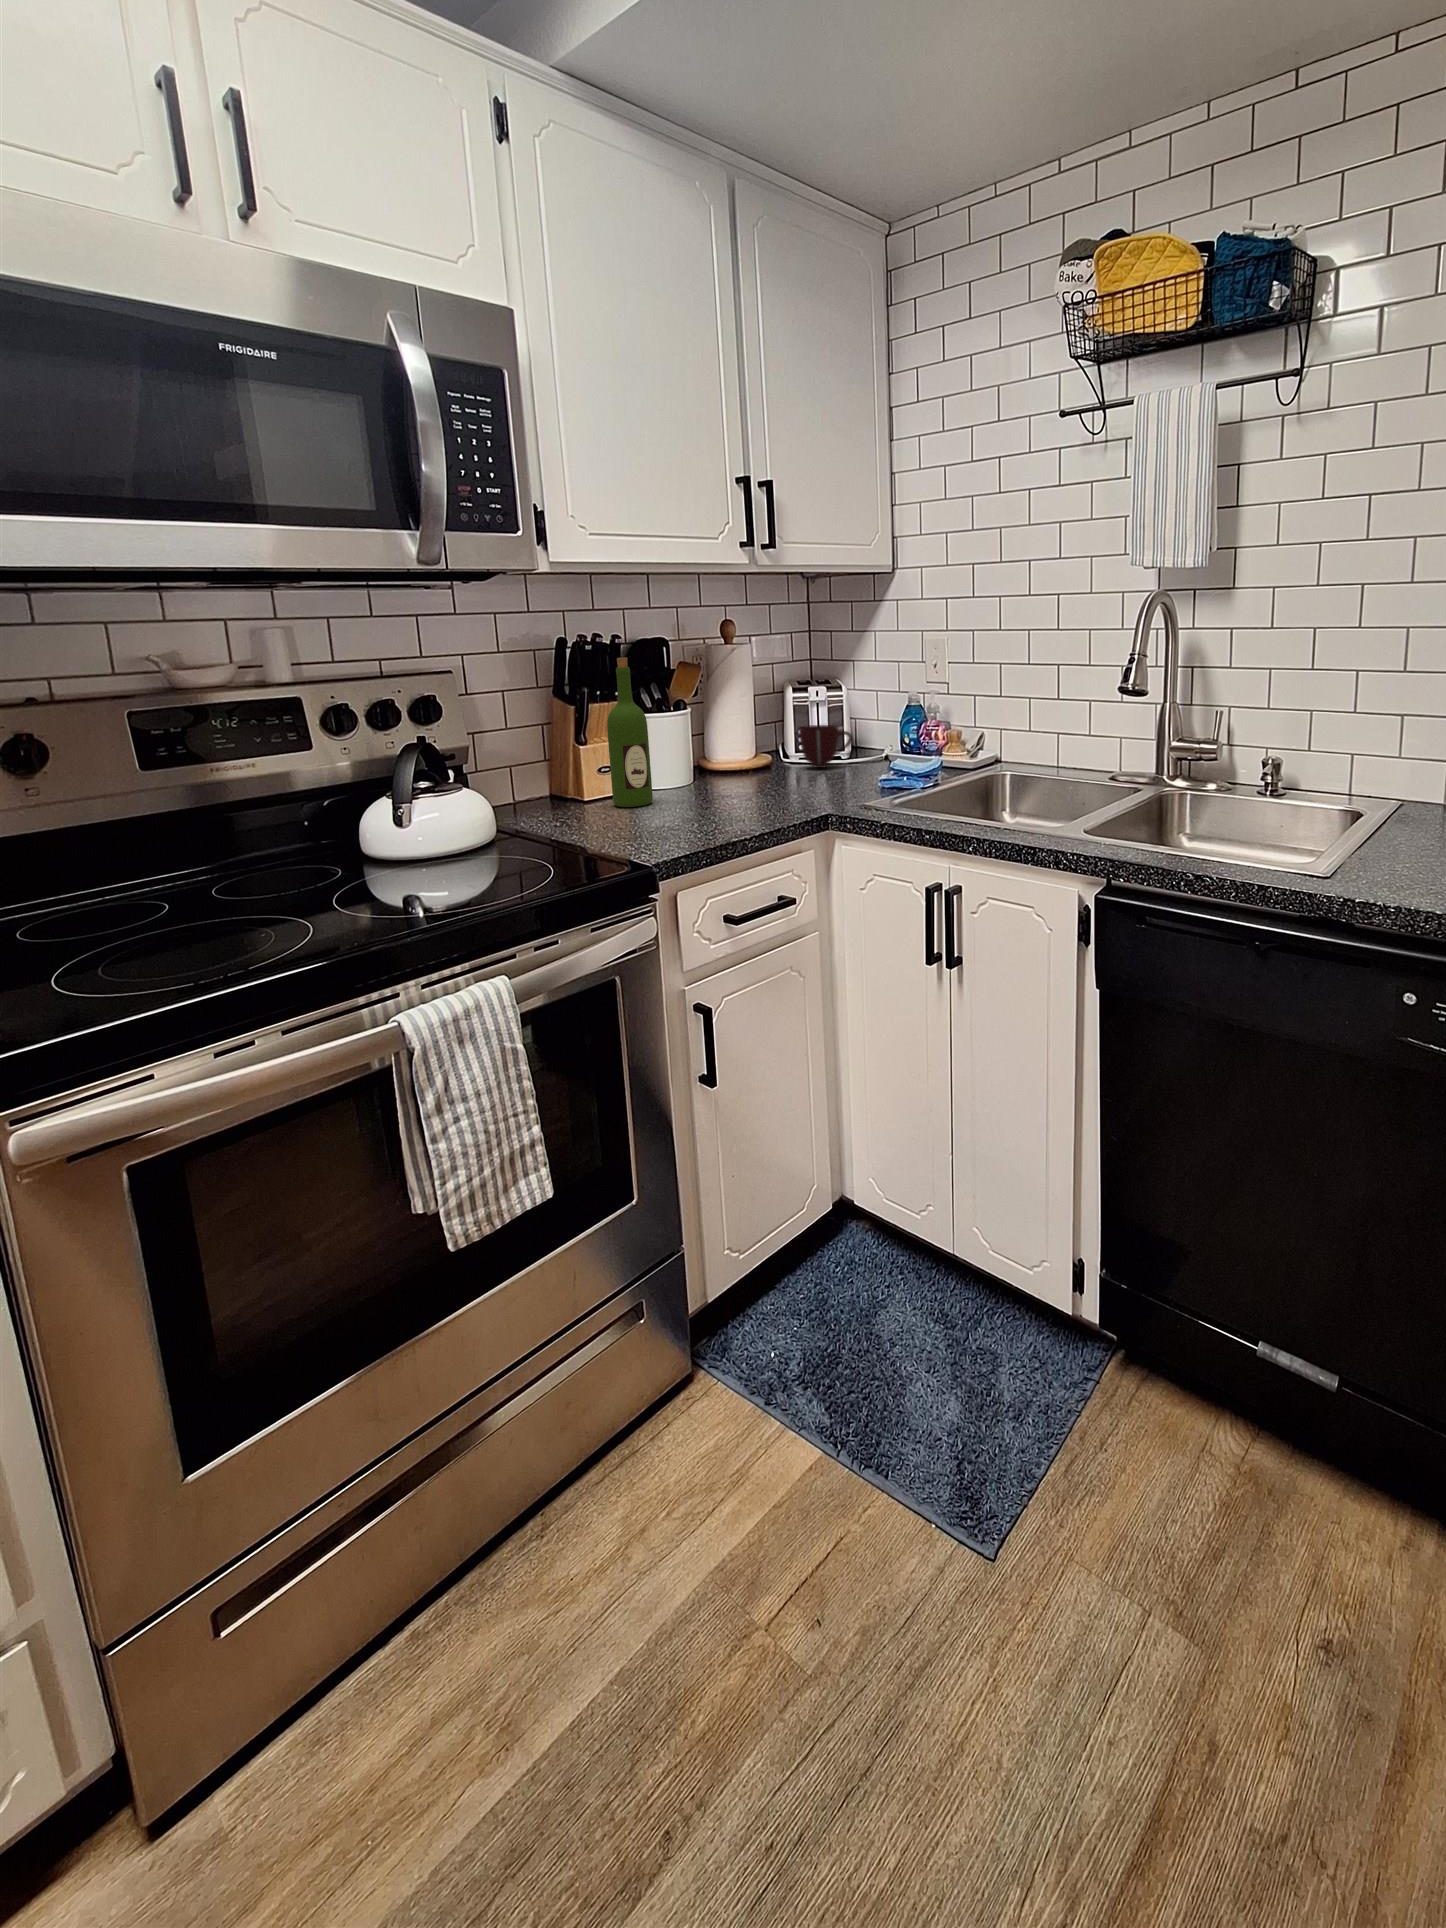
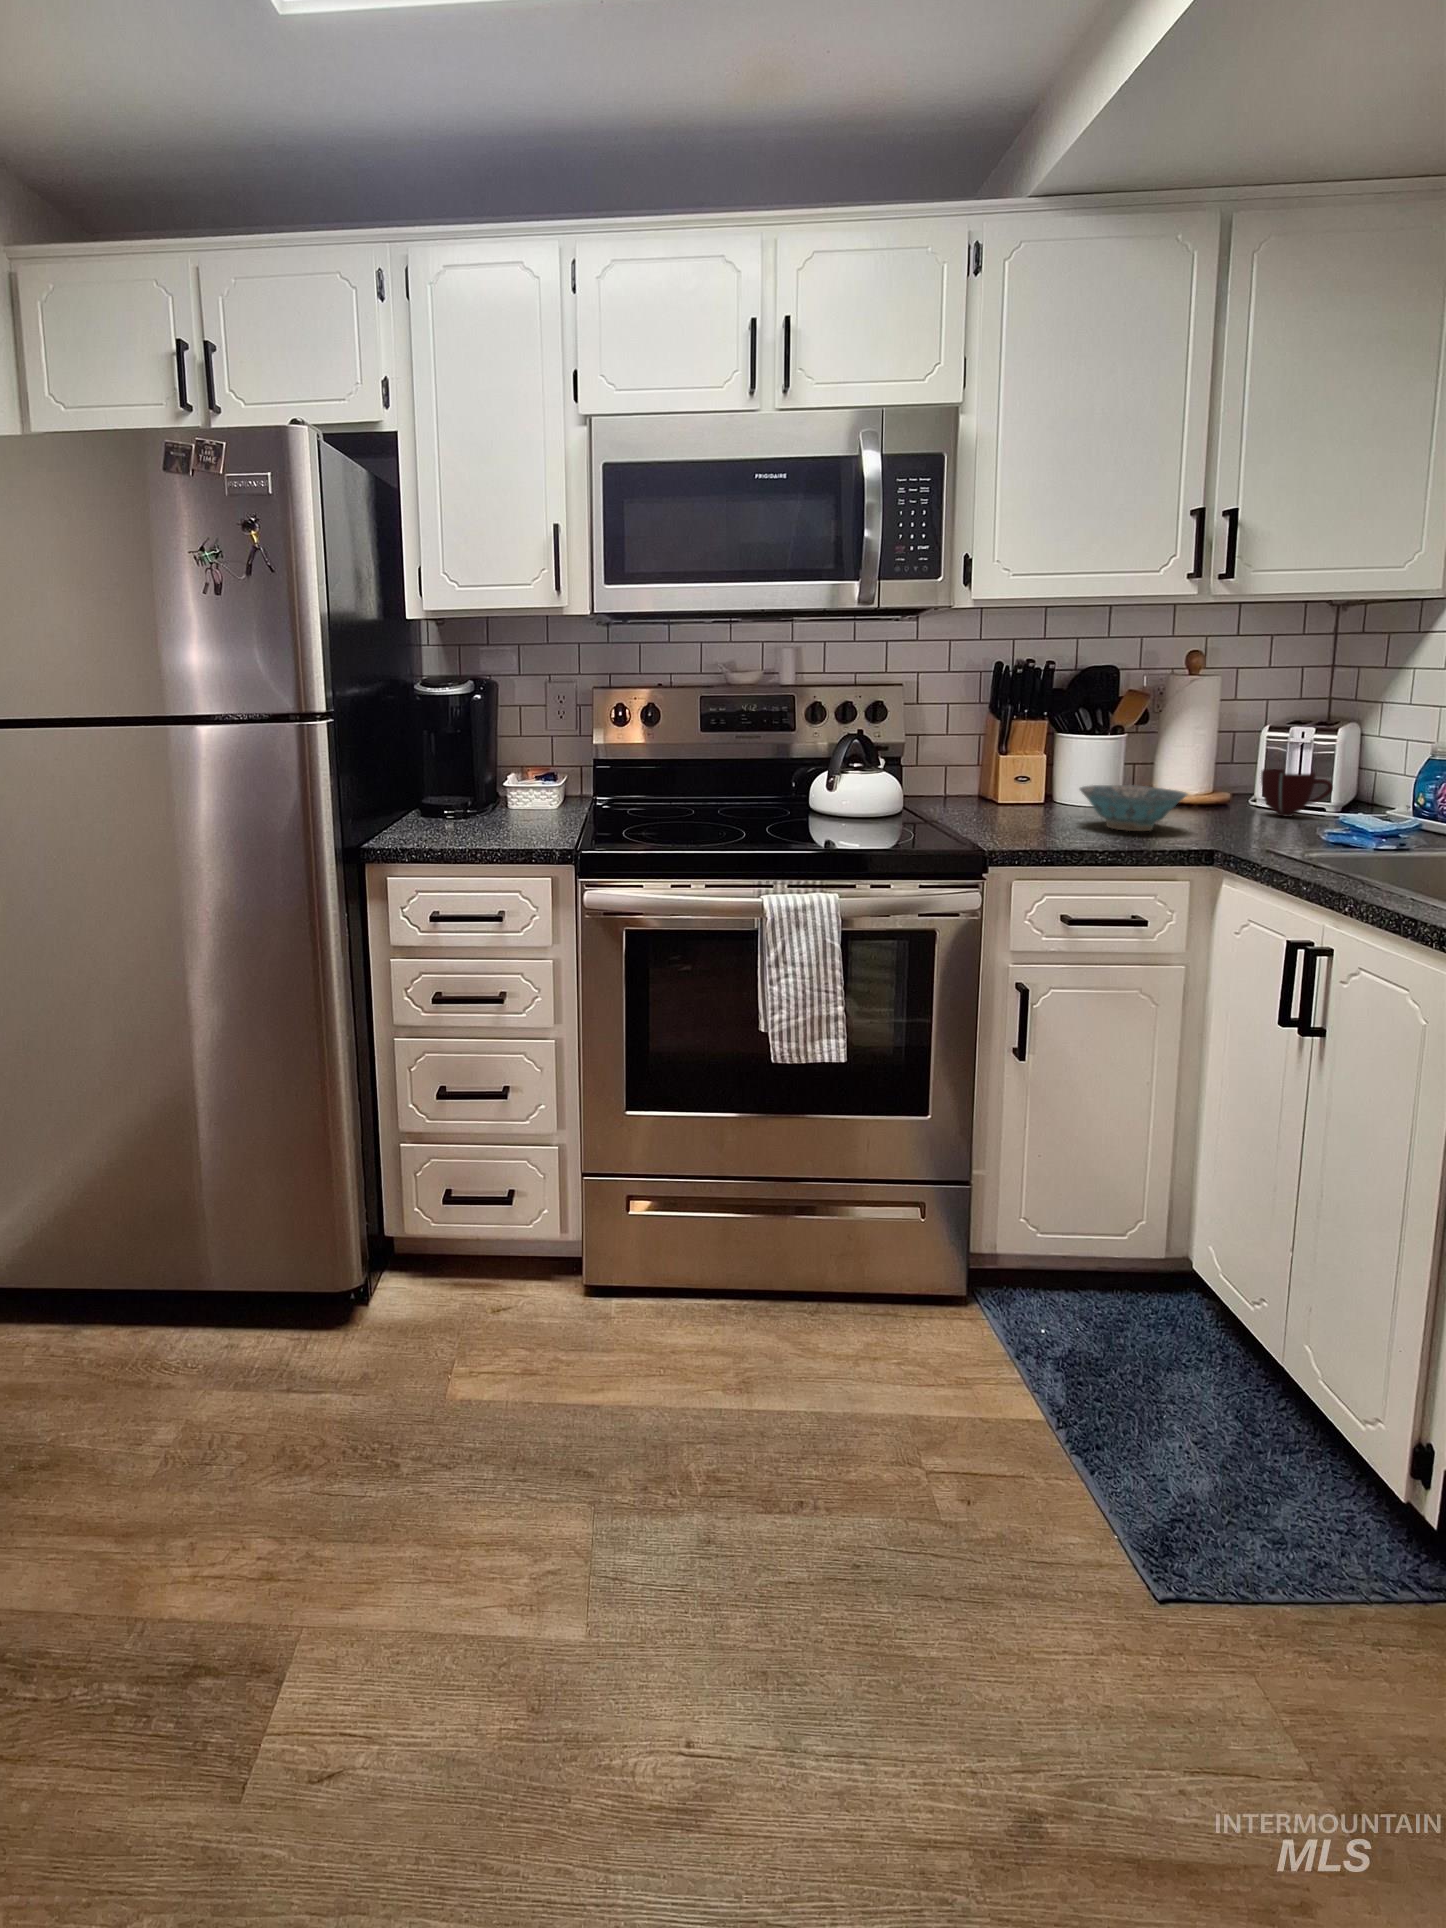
wine bottle: present [607,658,653,807] -> none [1019,682,1061,815]
ceramic bowl: none [686,759,787,809] -> present [1080,785,1188,831]

